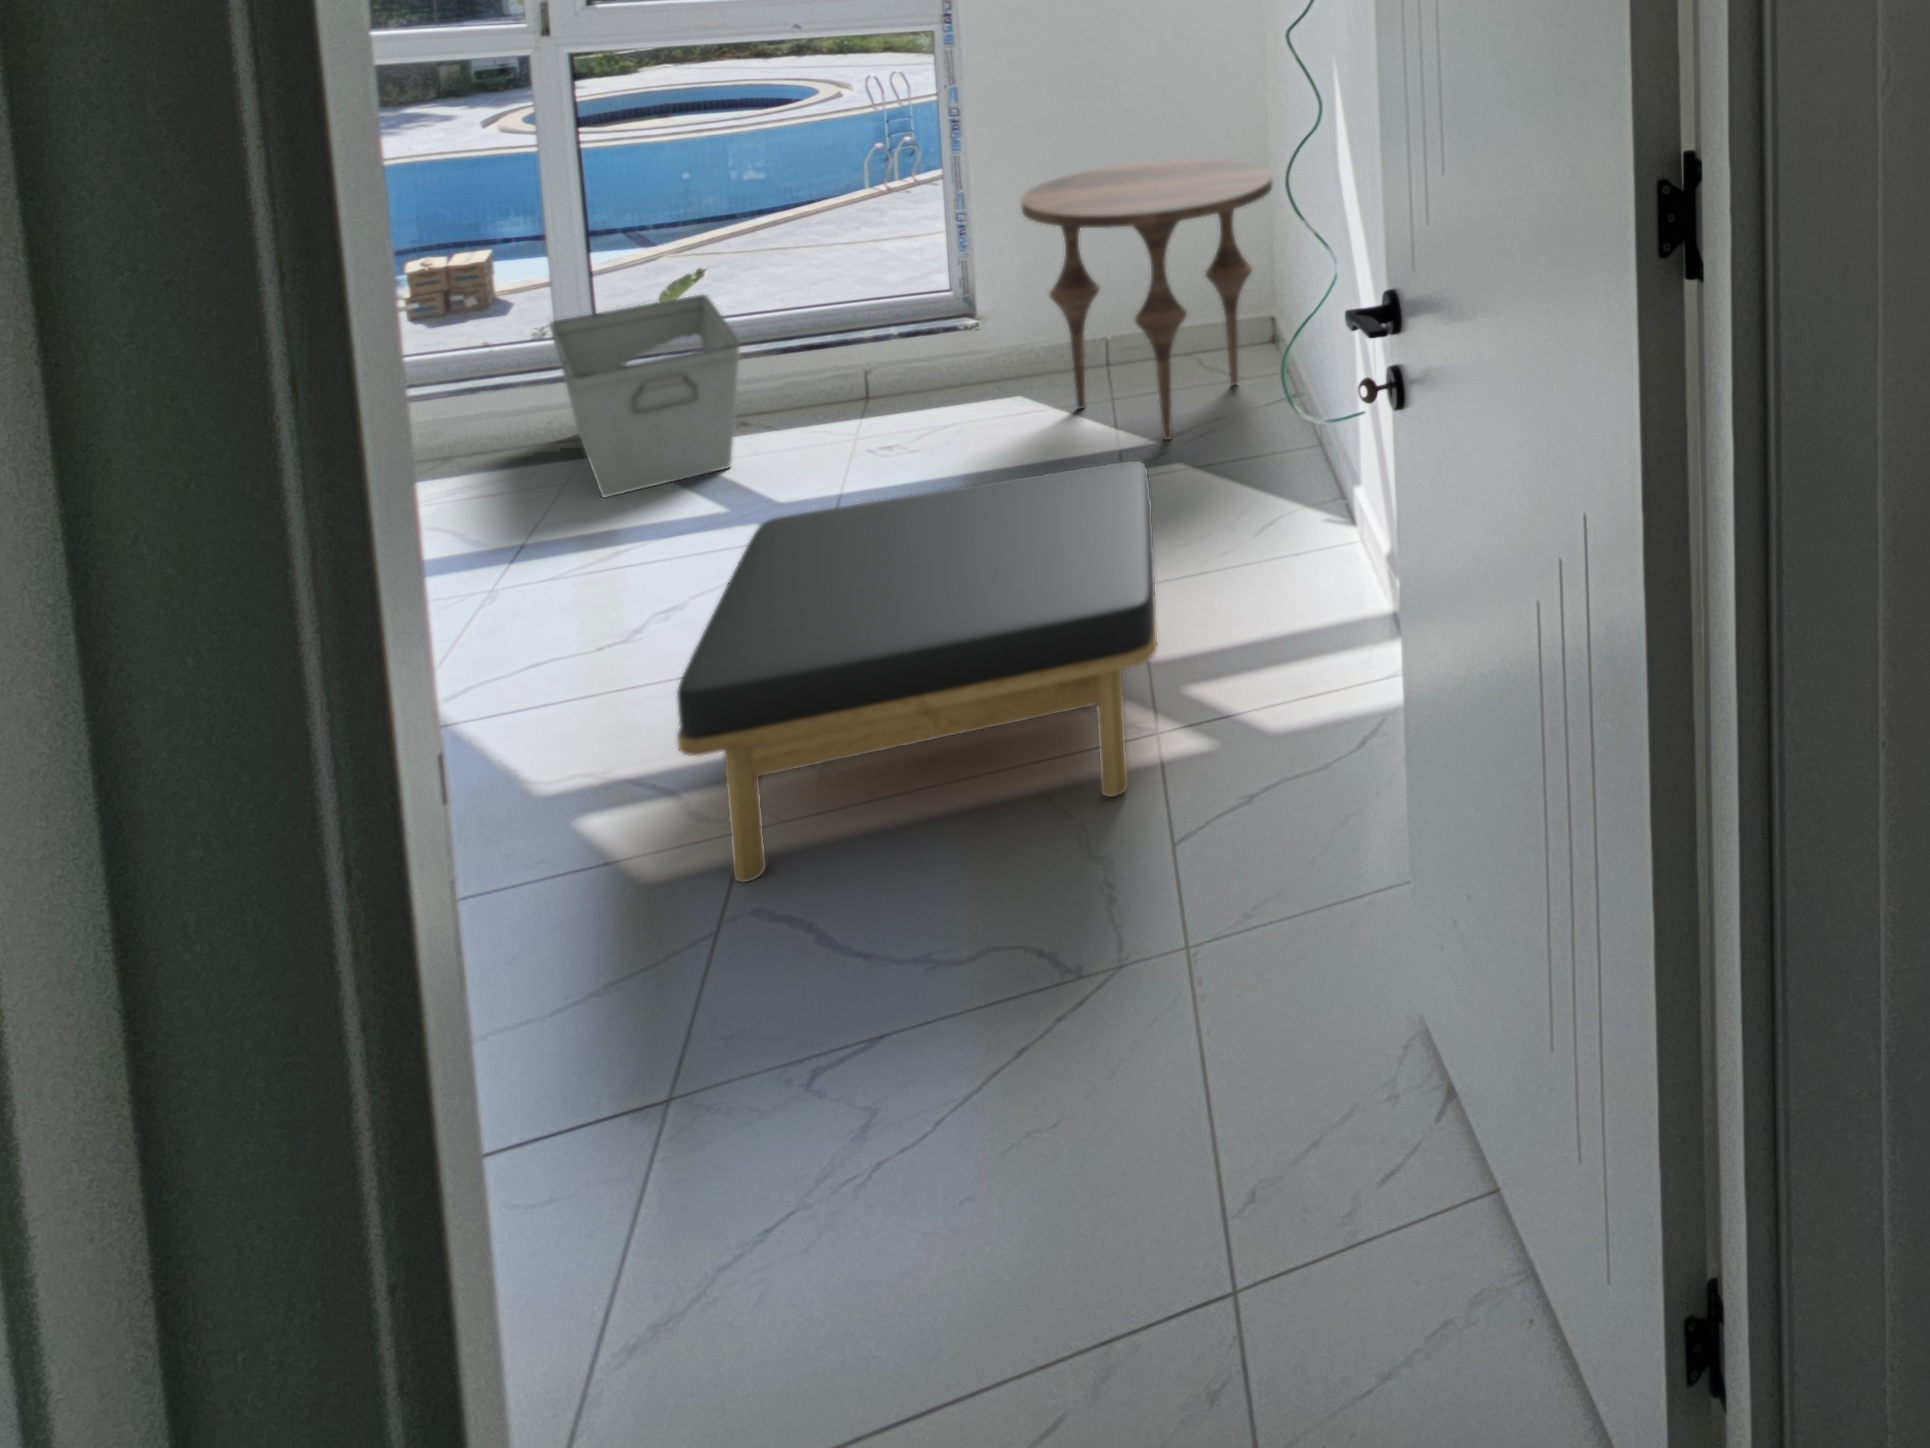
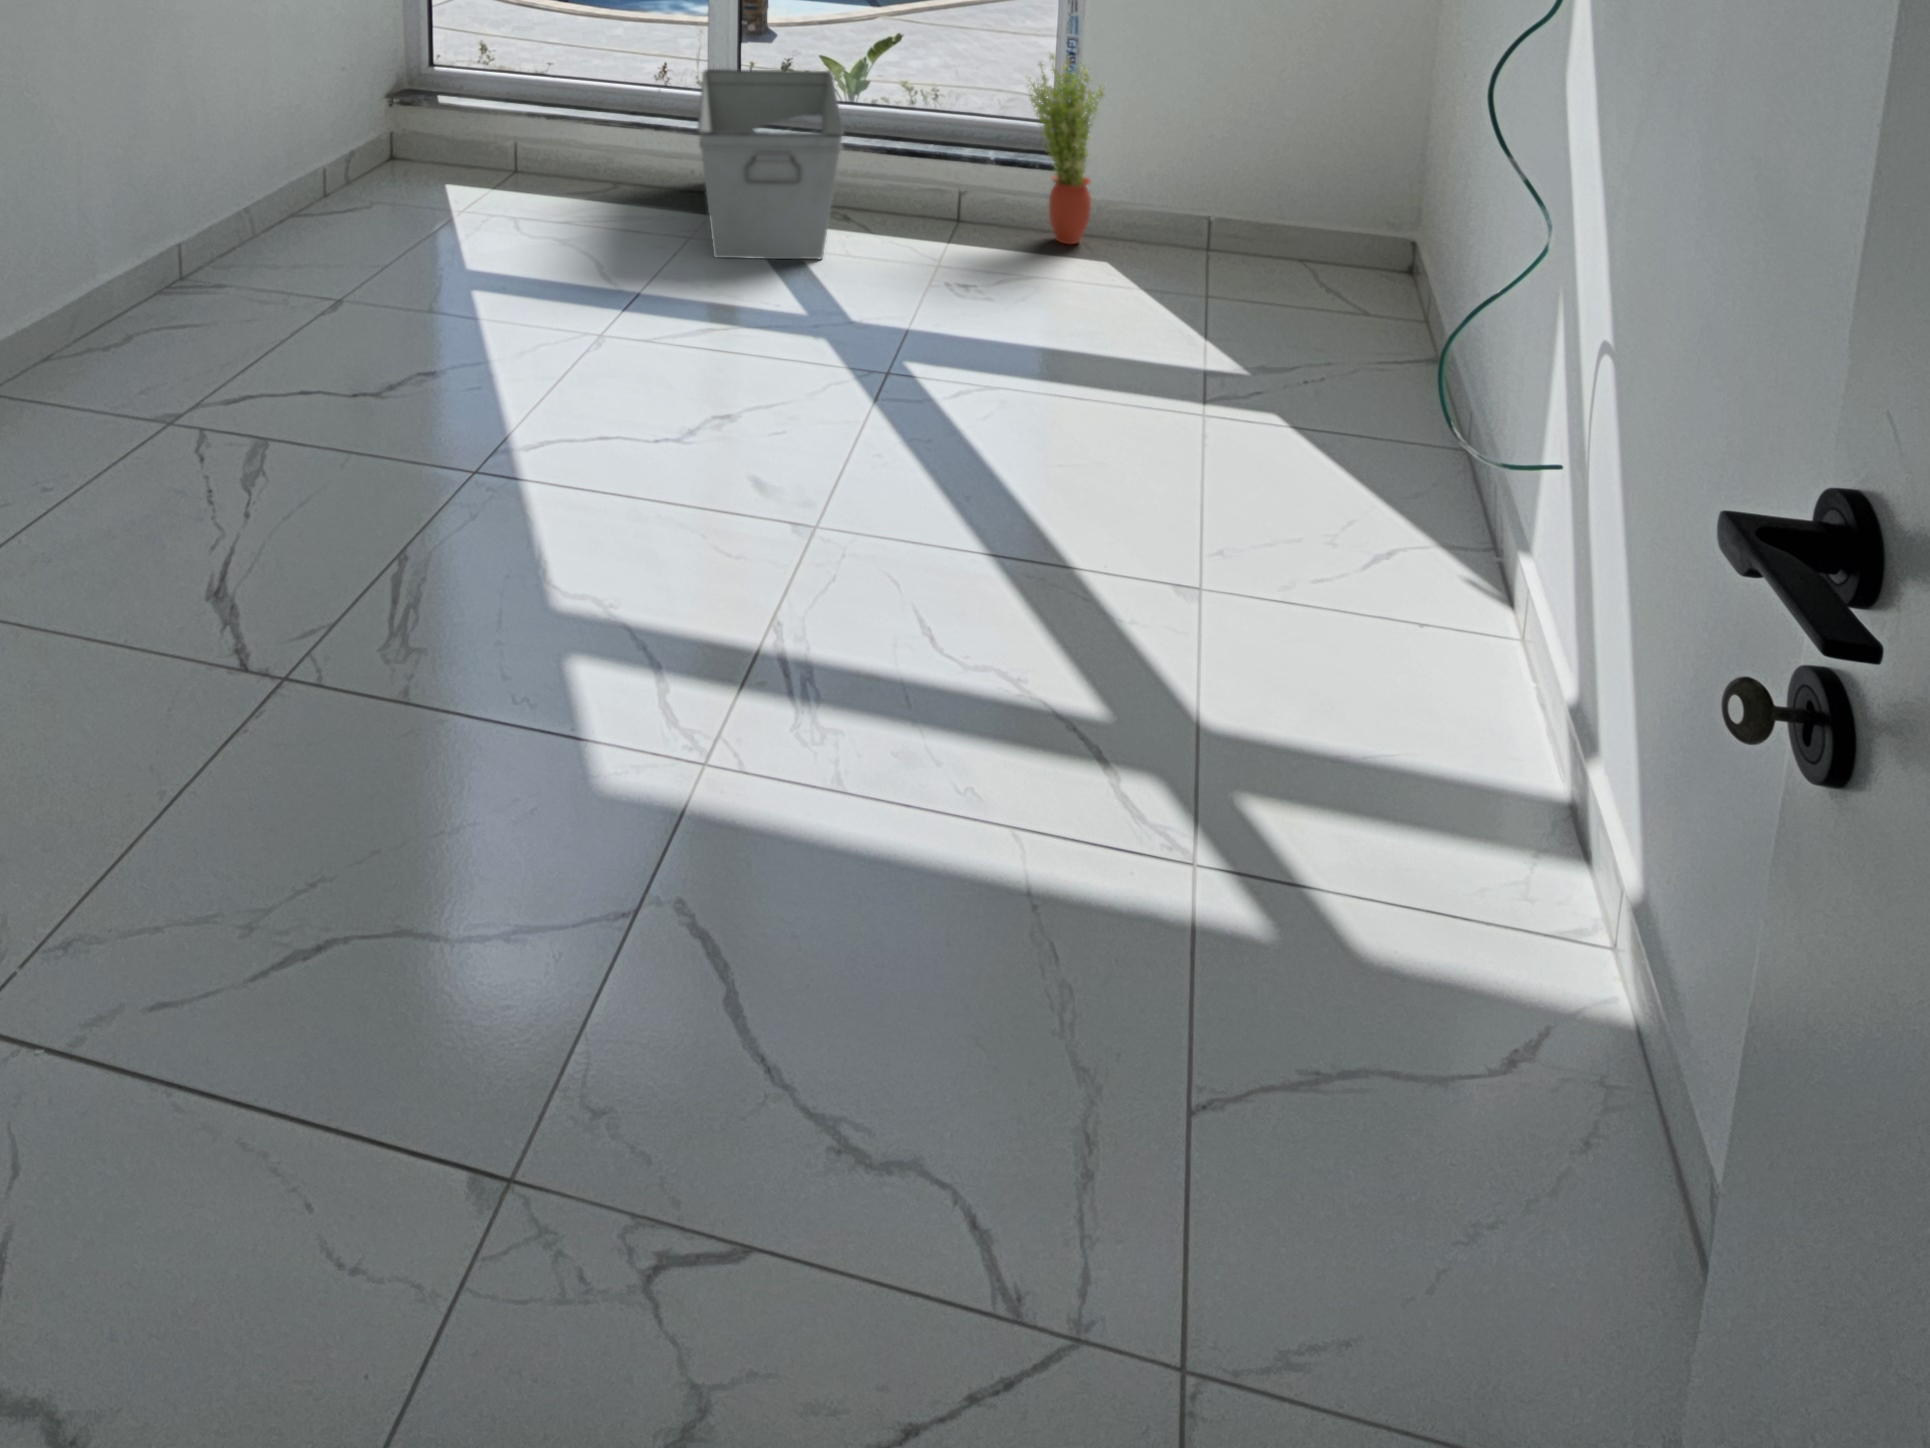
side table: present [1021,160,1272,440] -> none [1132,16,1444,374]
potted plant: none [920,227,1001,394] -> present [1028,54,1105,244]
ottoman: present [677,461,1157,883] -> none [634,373,1234,969]

